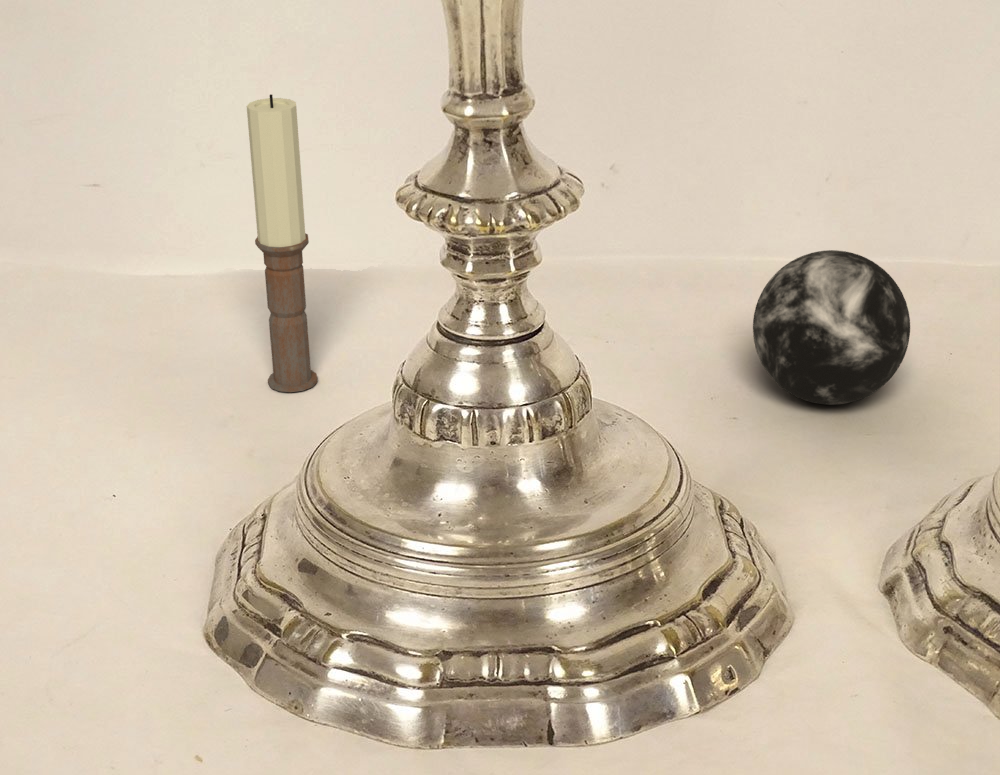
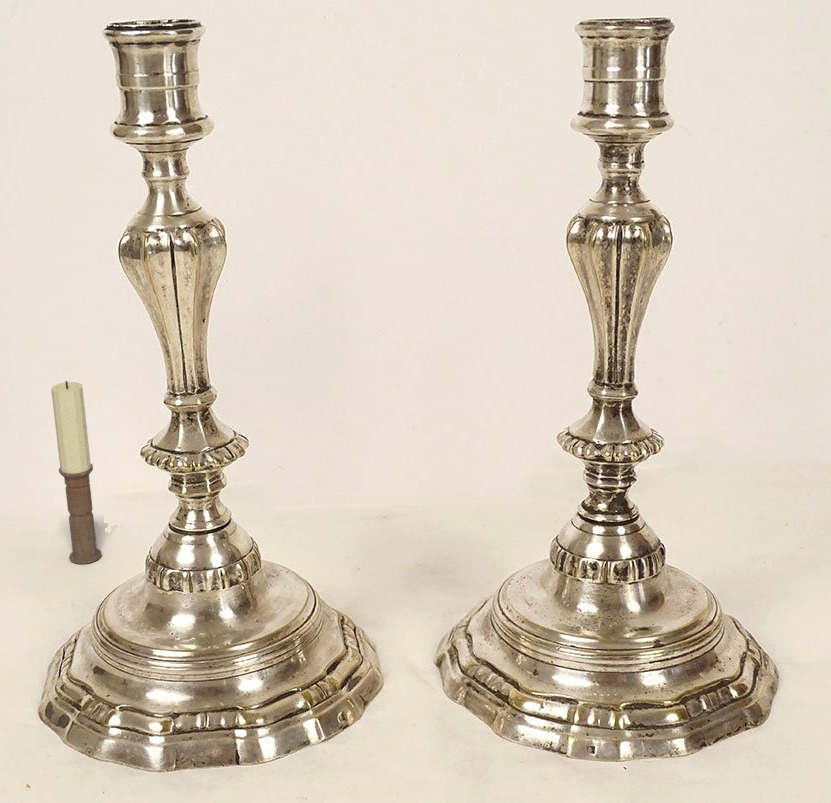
decorative orb: present [753,250,910,405] -> none [372,460,465,554]

